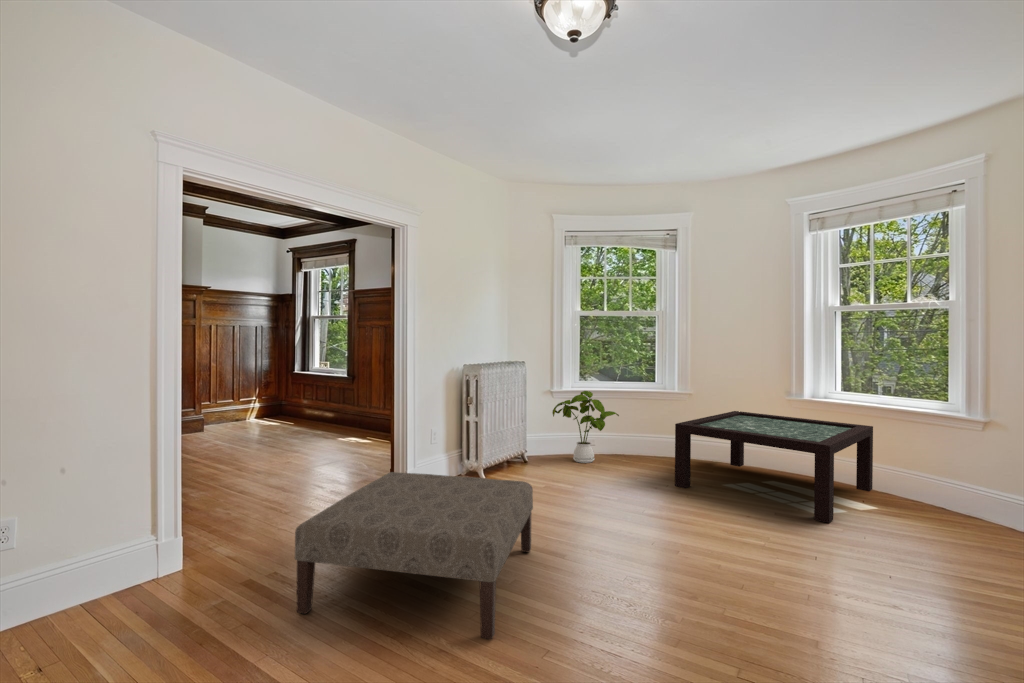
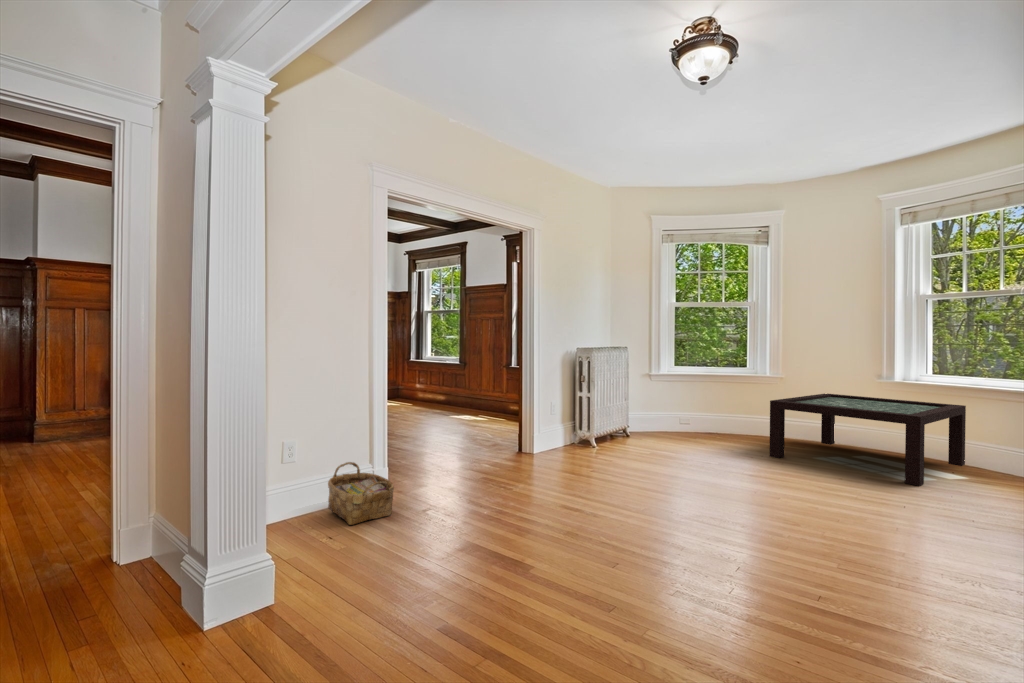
house plant: present [552,391,619,463] -> none [651,373,713,438]
ottoman: present [295,472,533,639] -> none [487,427,654,538]
woven basket: none [56,542,162,644] -> present [328,462,394,525]

